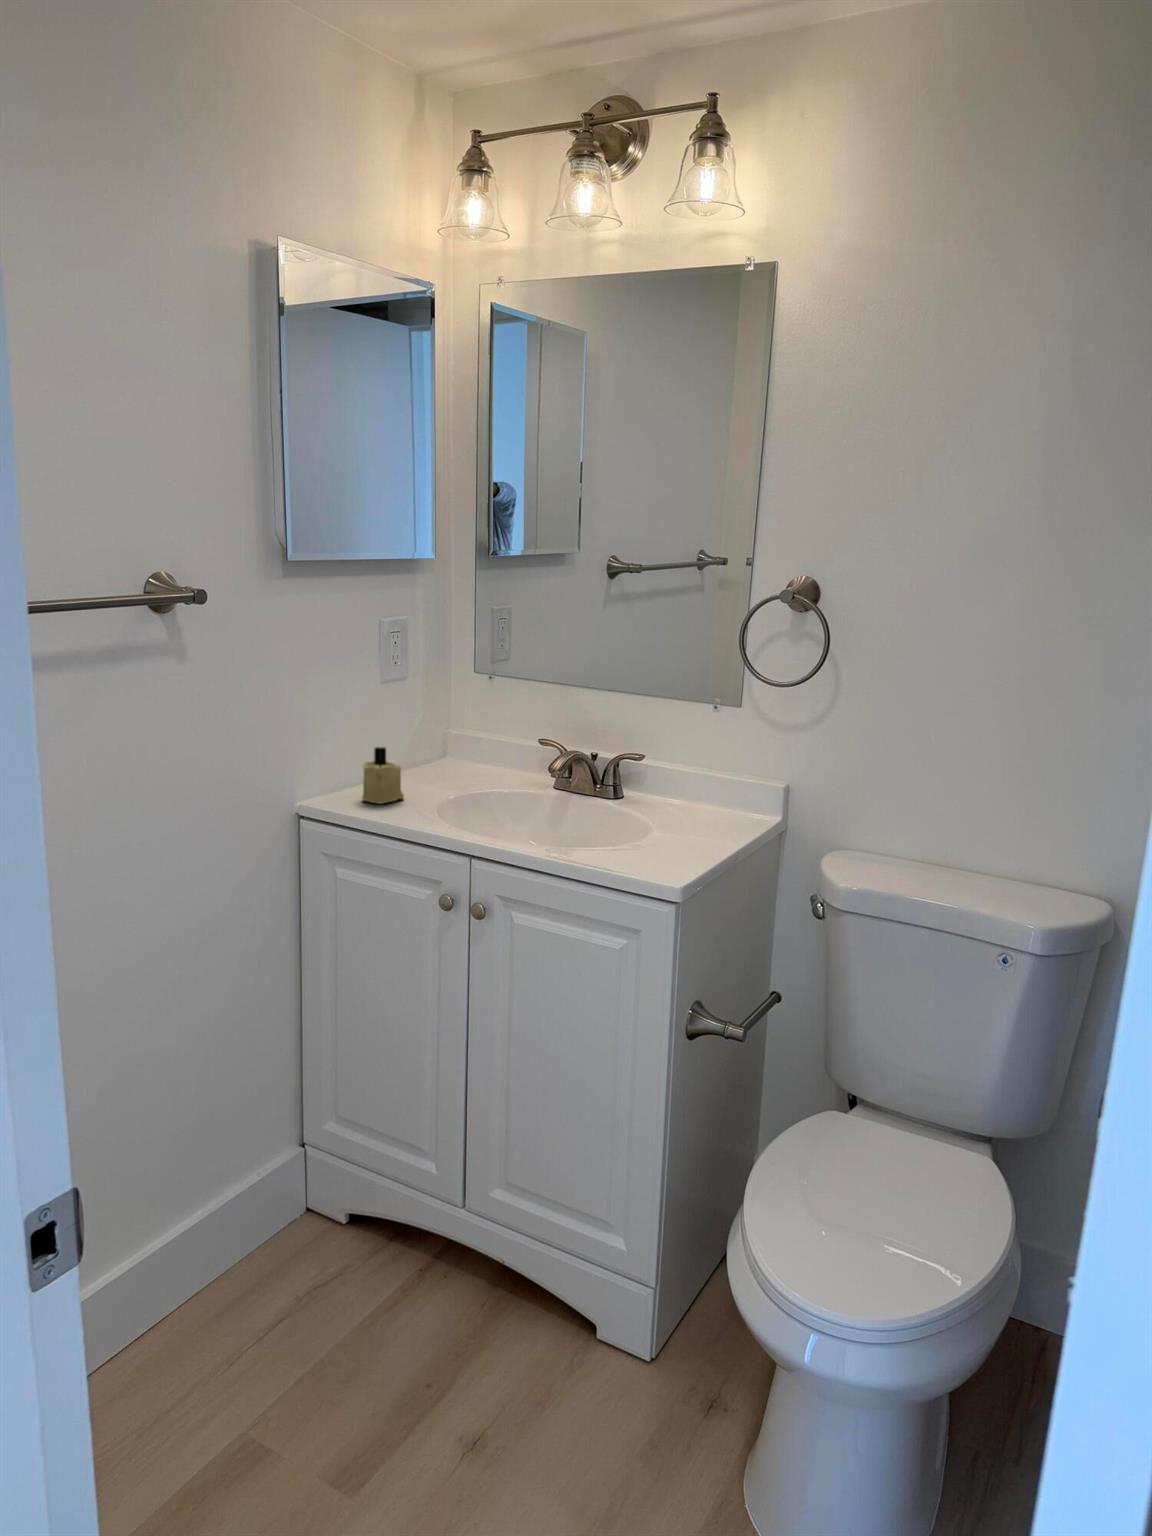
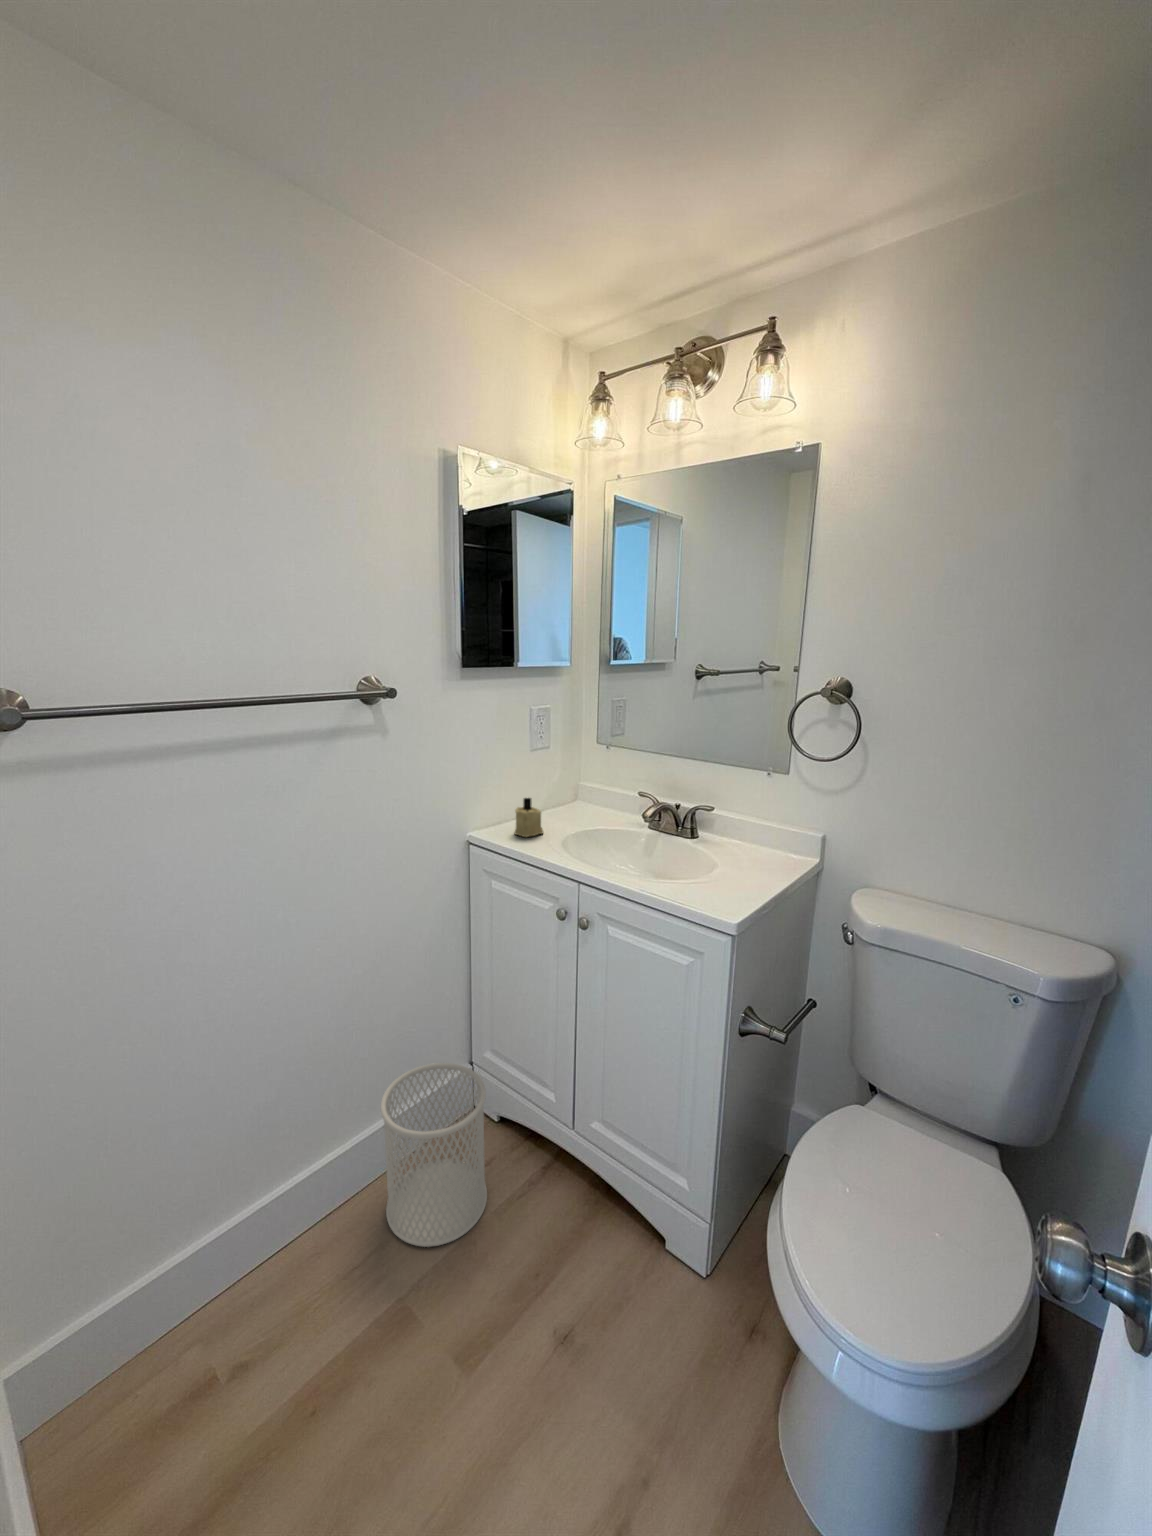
wastebasket: none [193,1129,345,1371] -> present [381,1063,487,1247]

